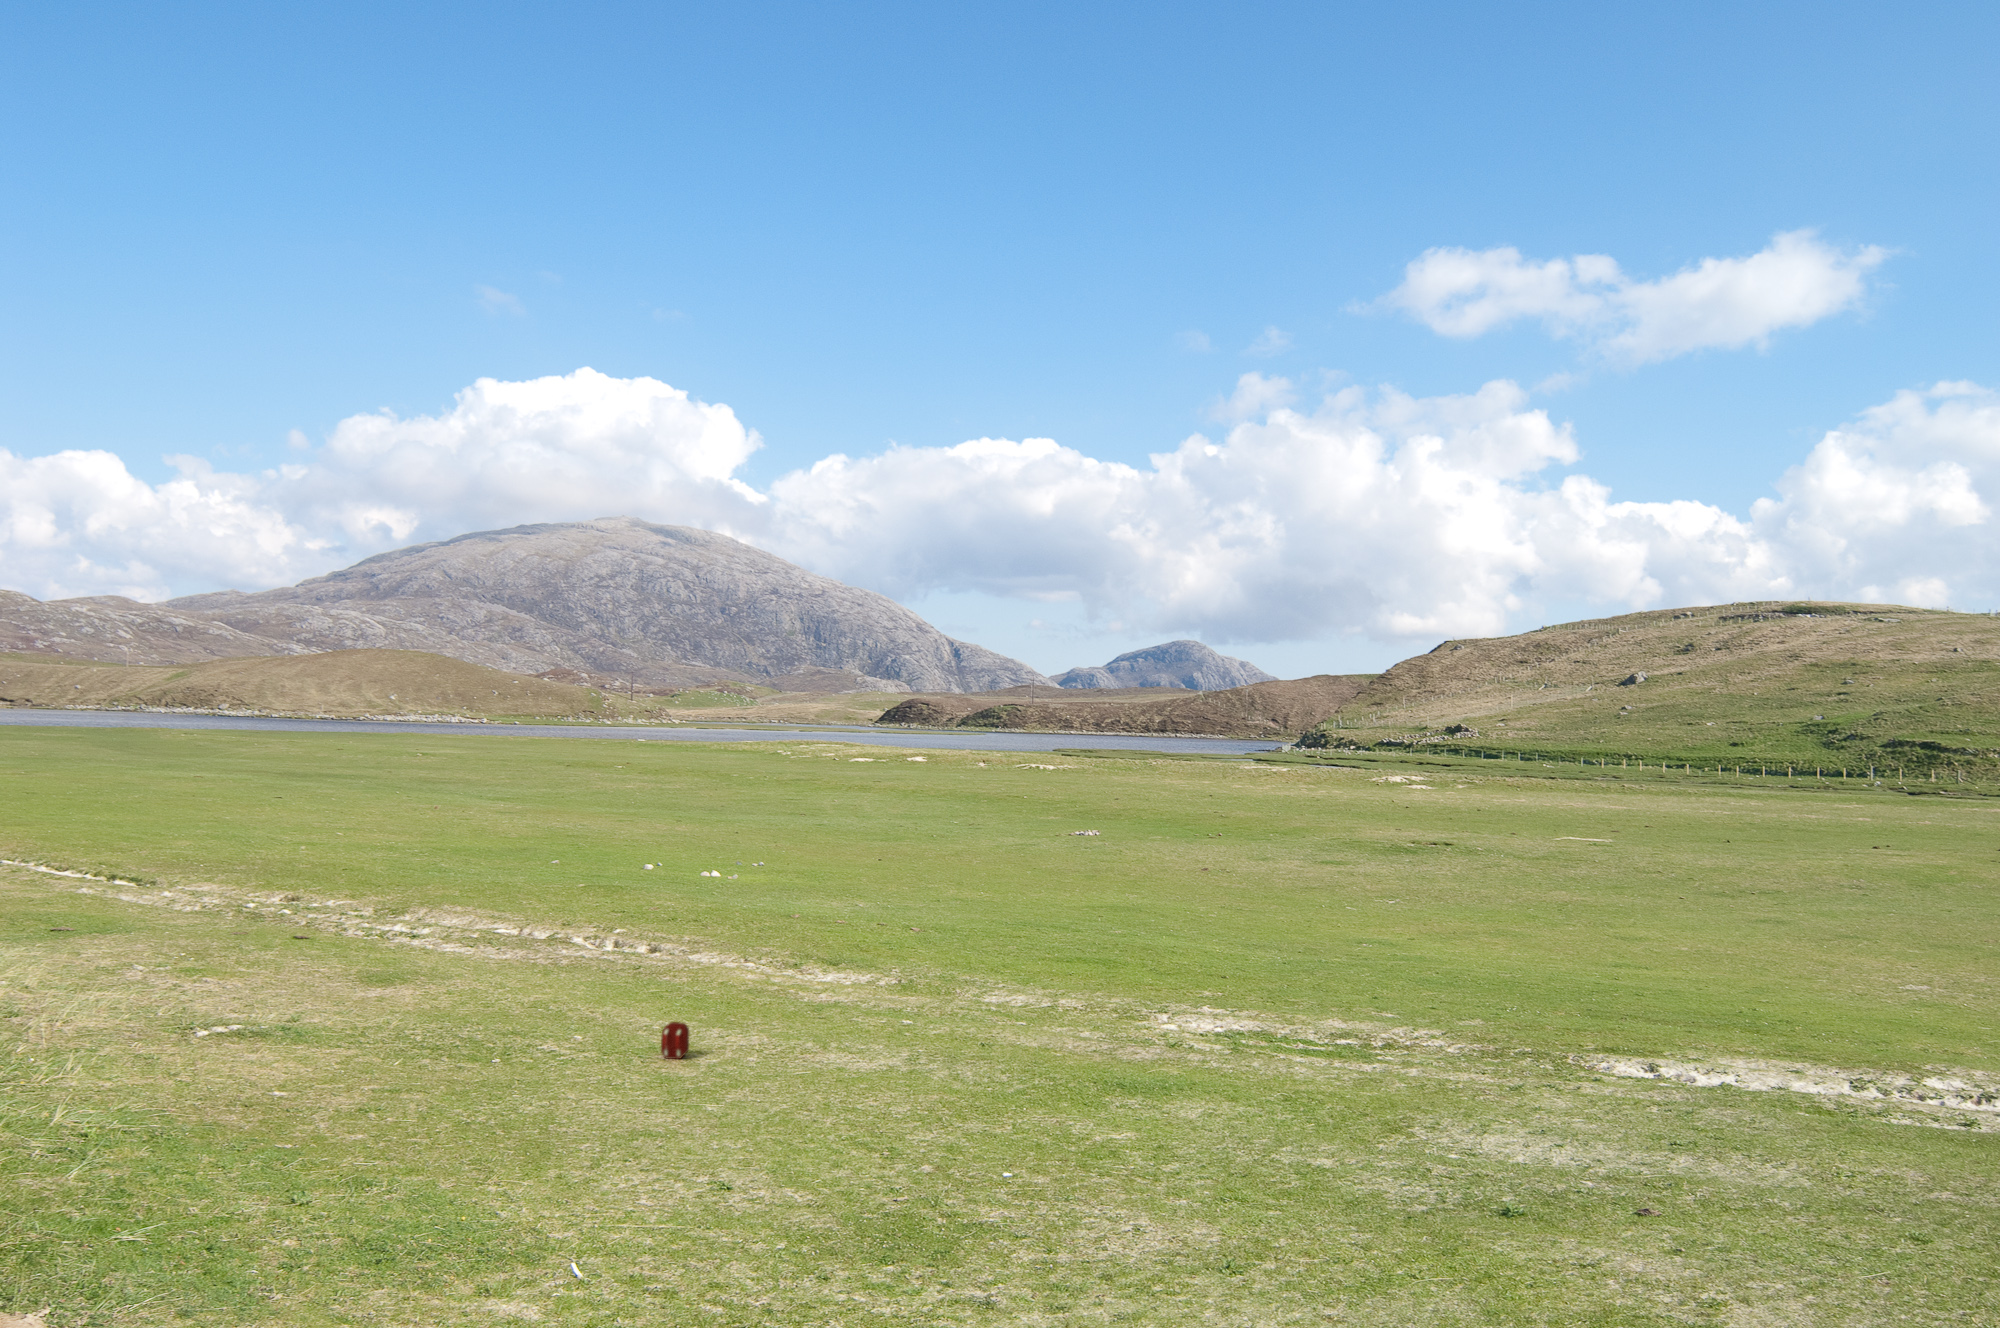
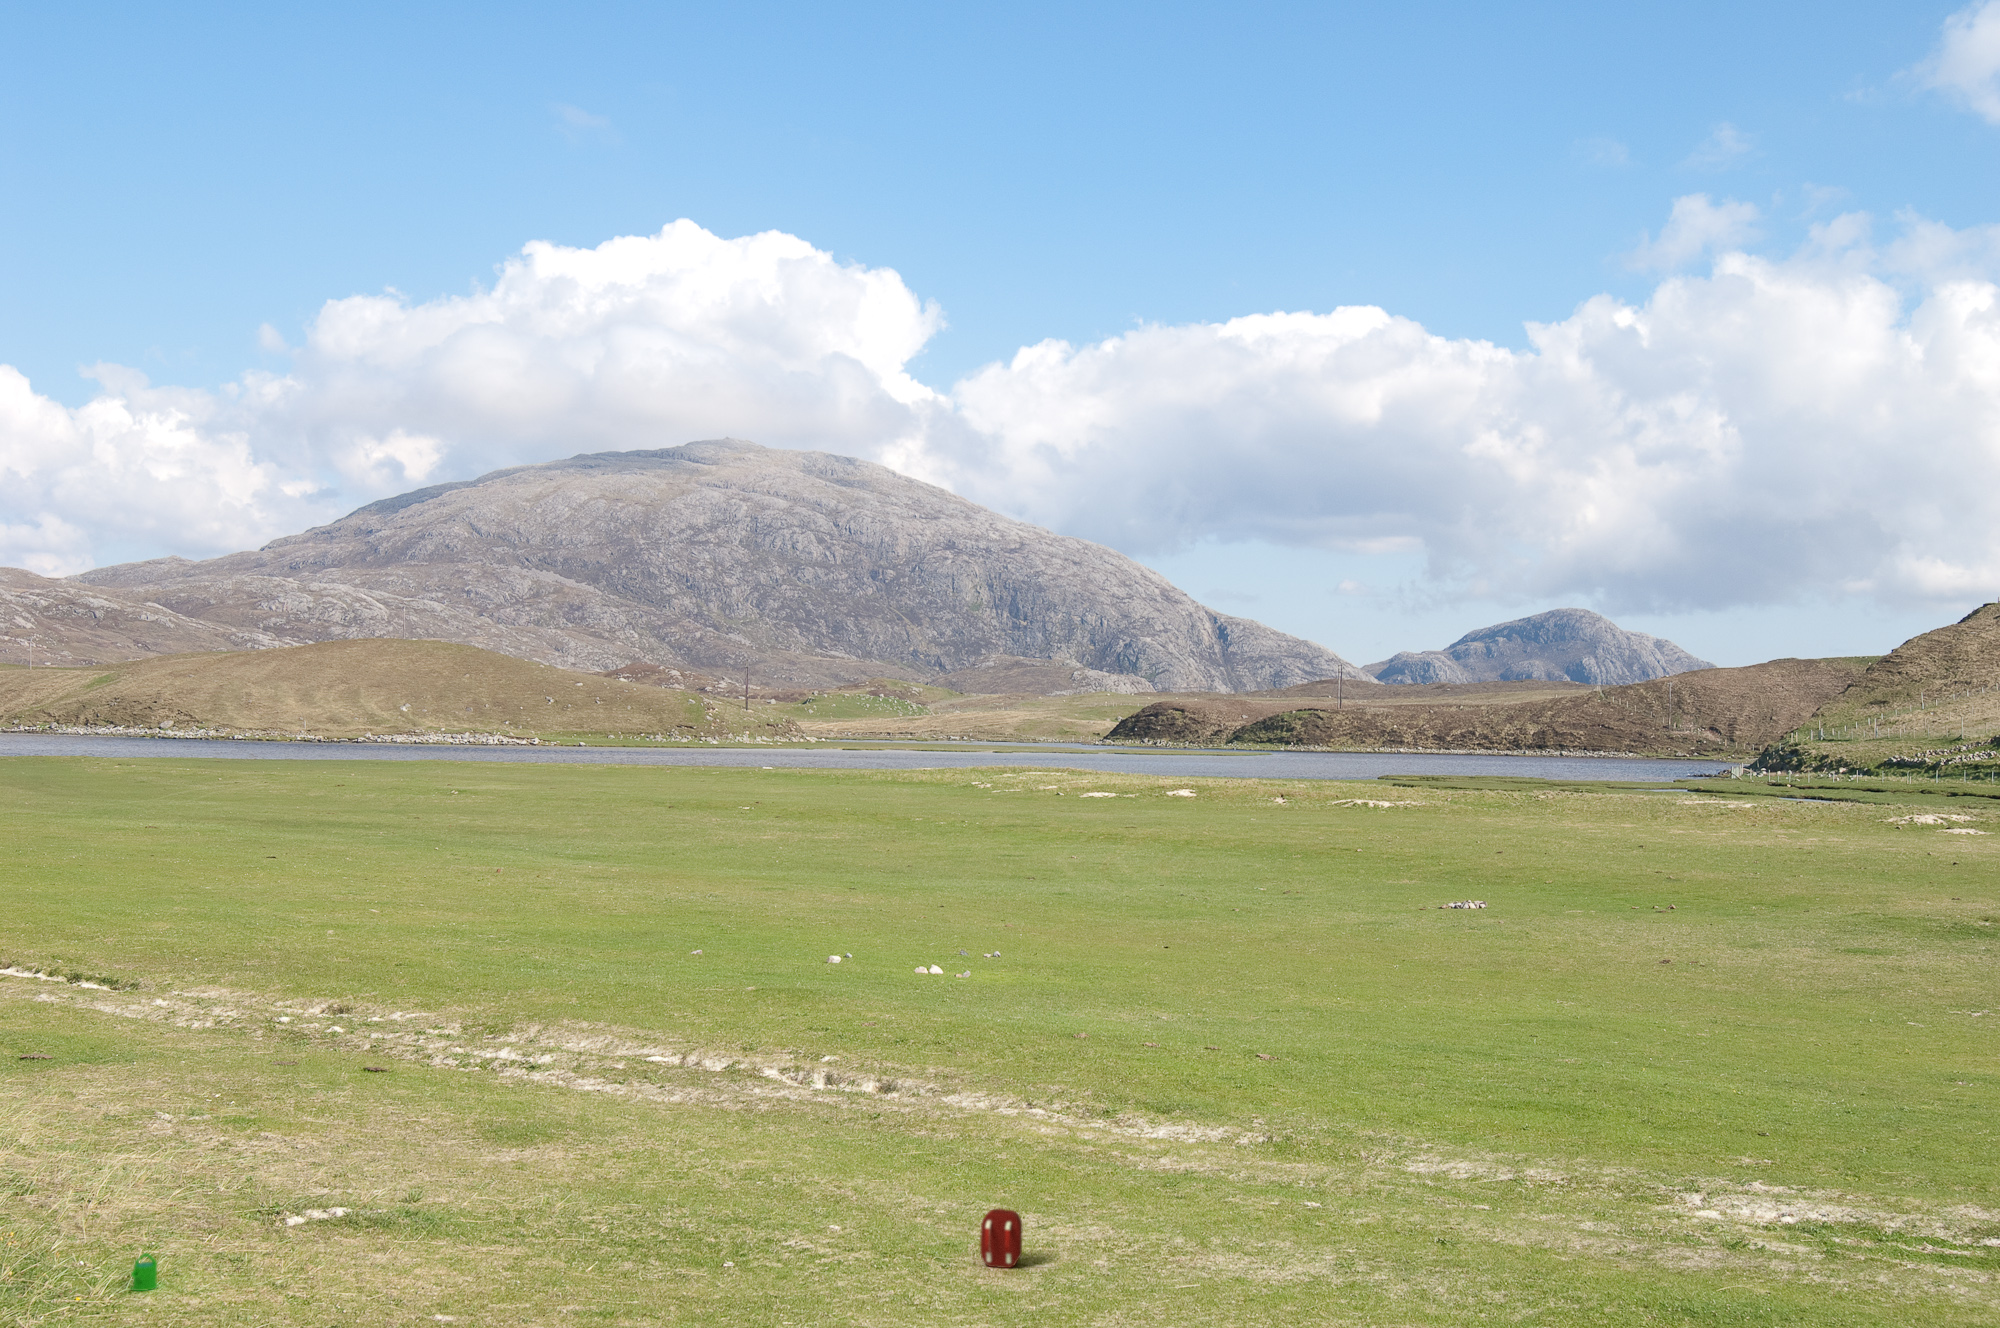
watering can: none [68,1054,90,1080] -> present [131,1253,158,1291]

